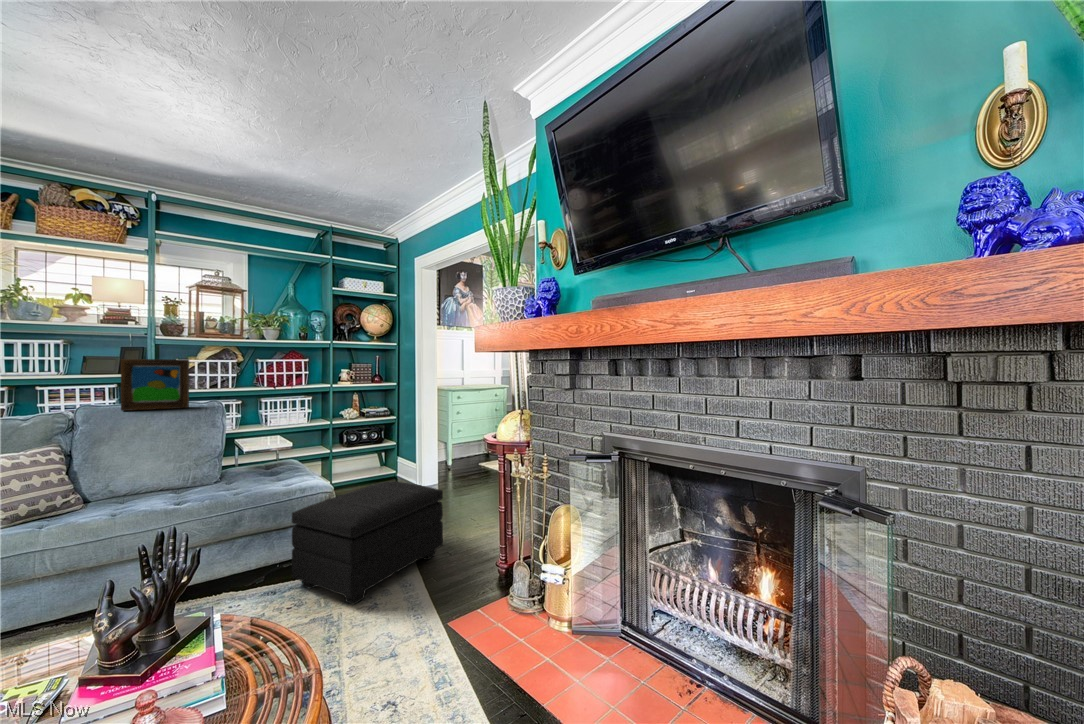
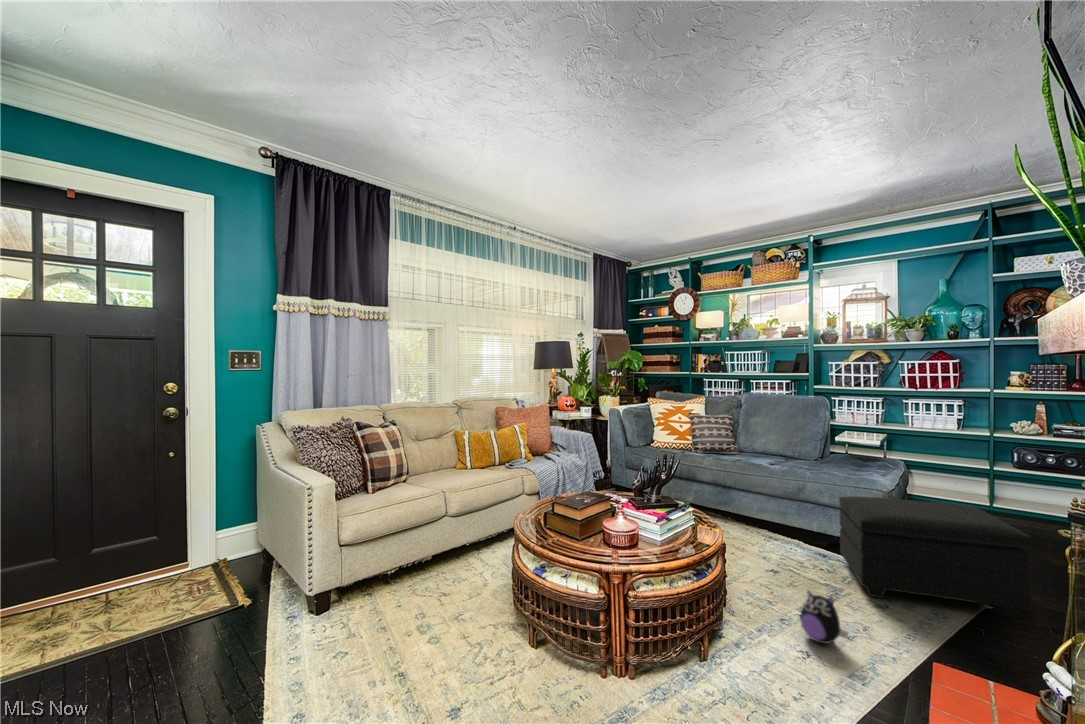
picture frame: present [121,359,189,411] -> none [762,364,801,401]
plush toy: none [354,621,405,692] -> present [800,591,848,644]

